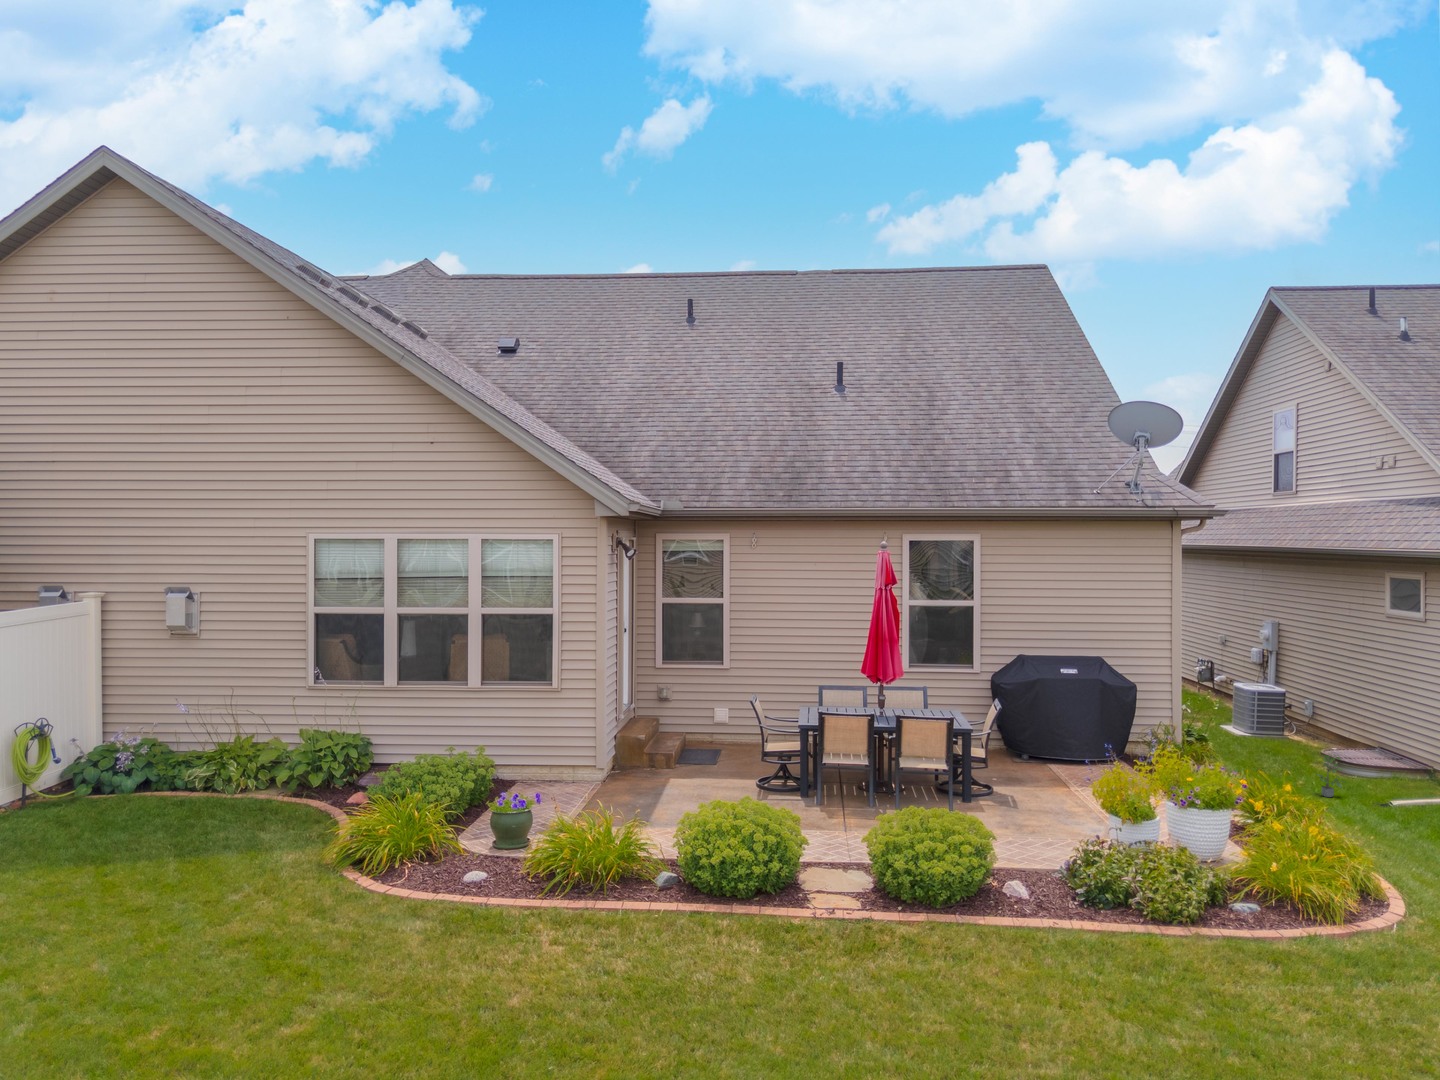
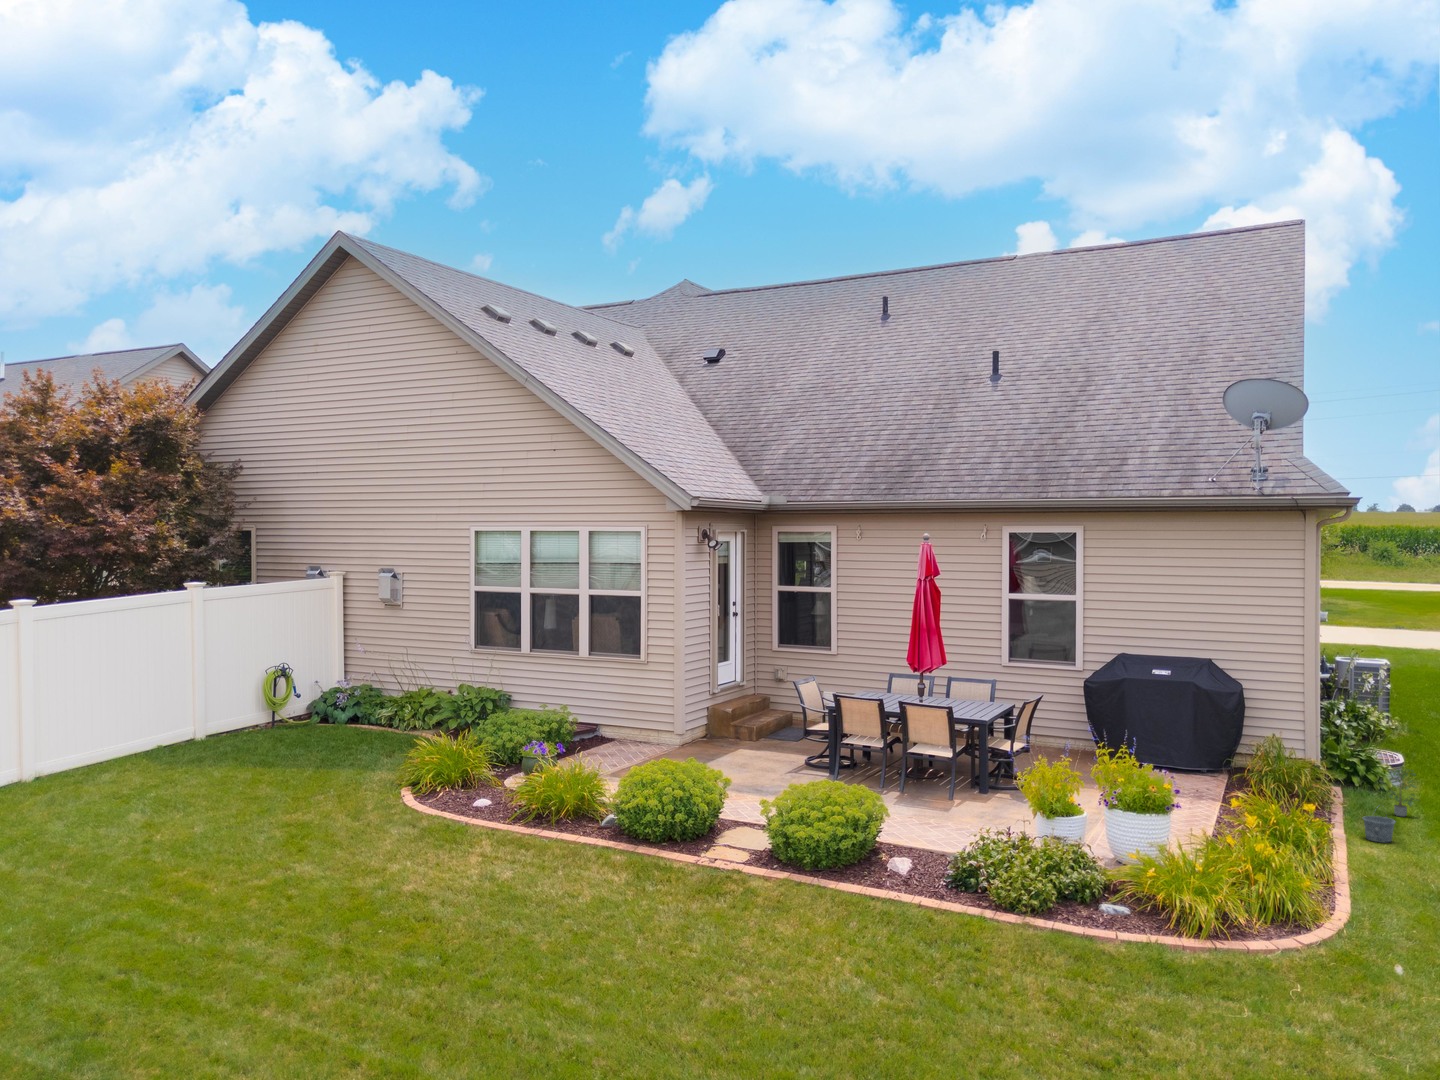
bucket: none [1370,799,1405,836] -> present [1363,816,1395,842]

